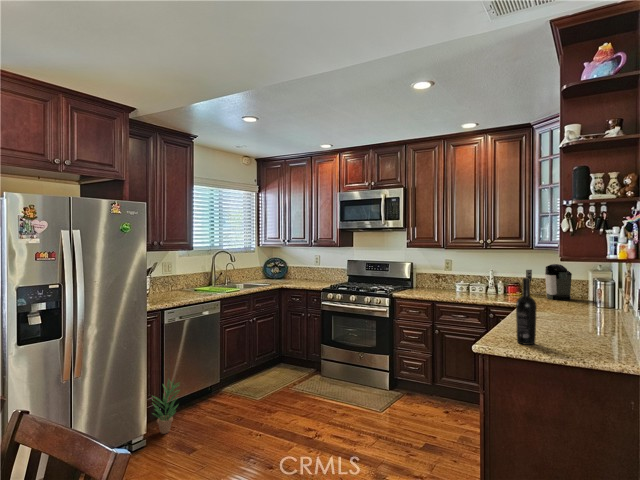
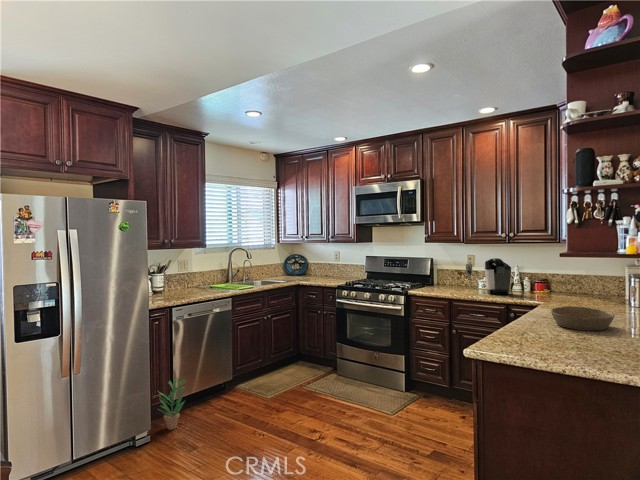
coffee maker: present [526,264,572,300] -> present [466,258,511,295]
wine bottle: present [516,278,537,345] -> none [513,276,536,350]
bowl: none [538,307,593,328] -> present [551,306,614,330]

